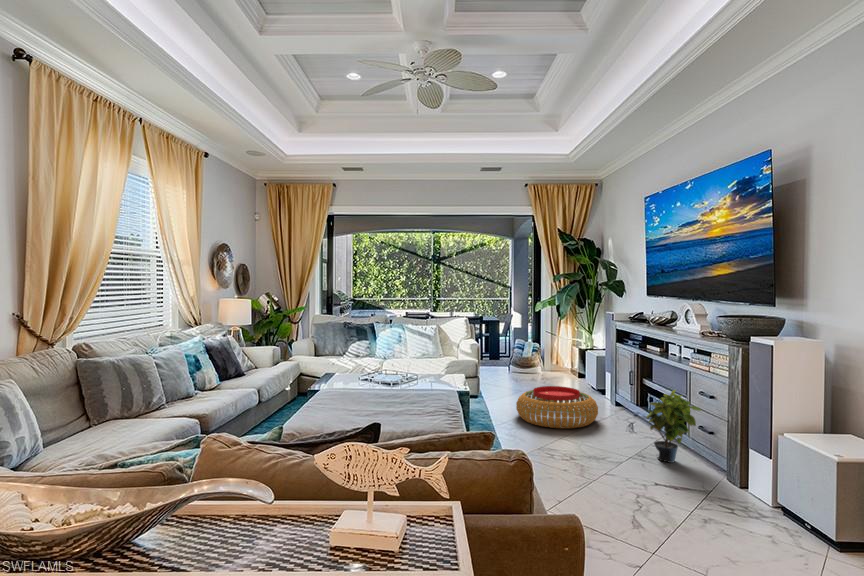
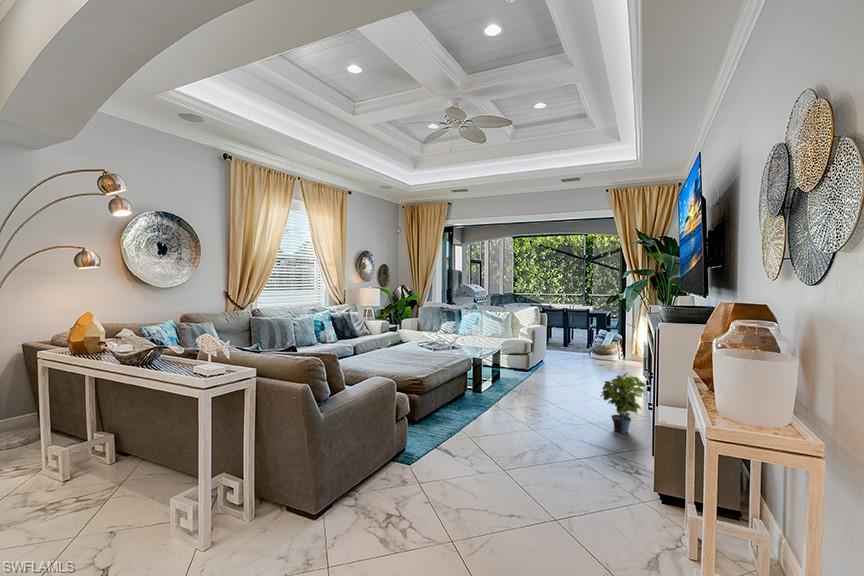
pouf: present [516,386,598,428] -> none [537,365,605,400]

